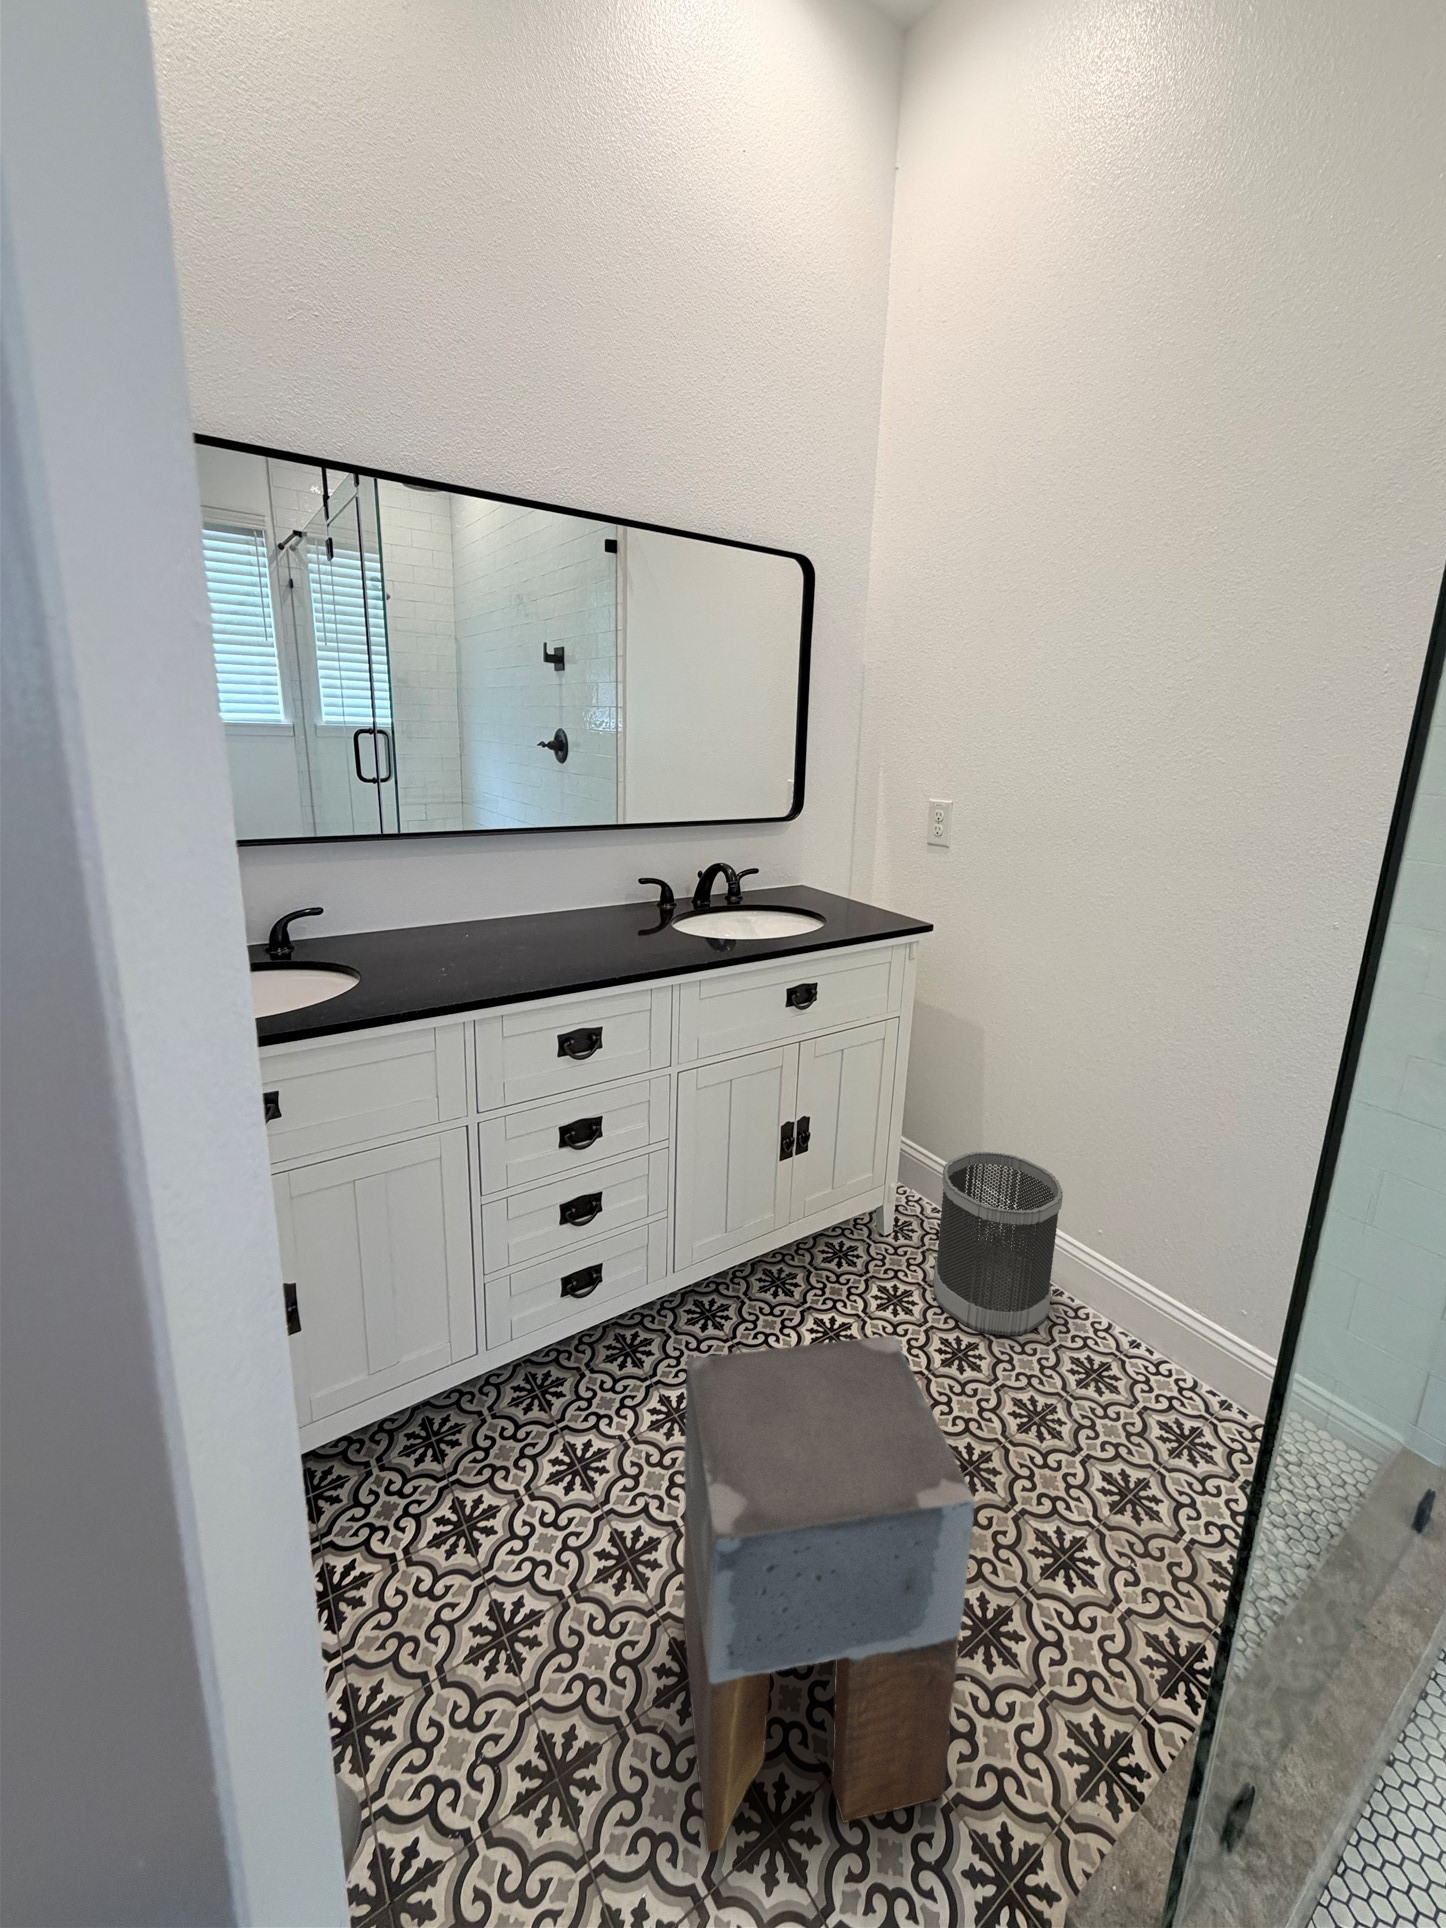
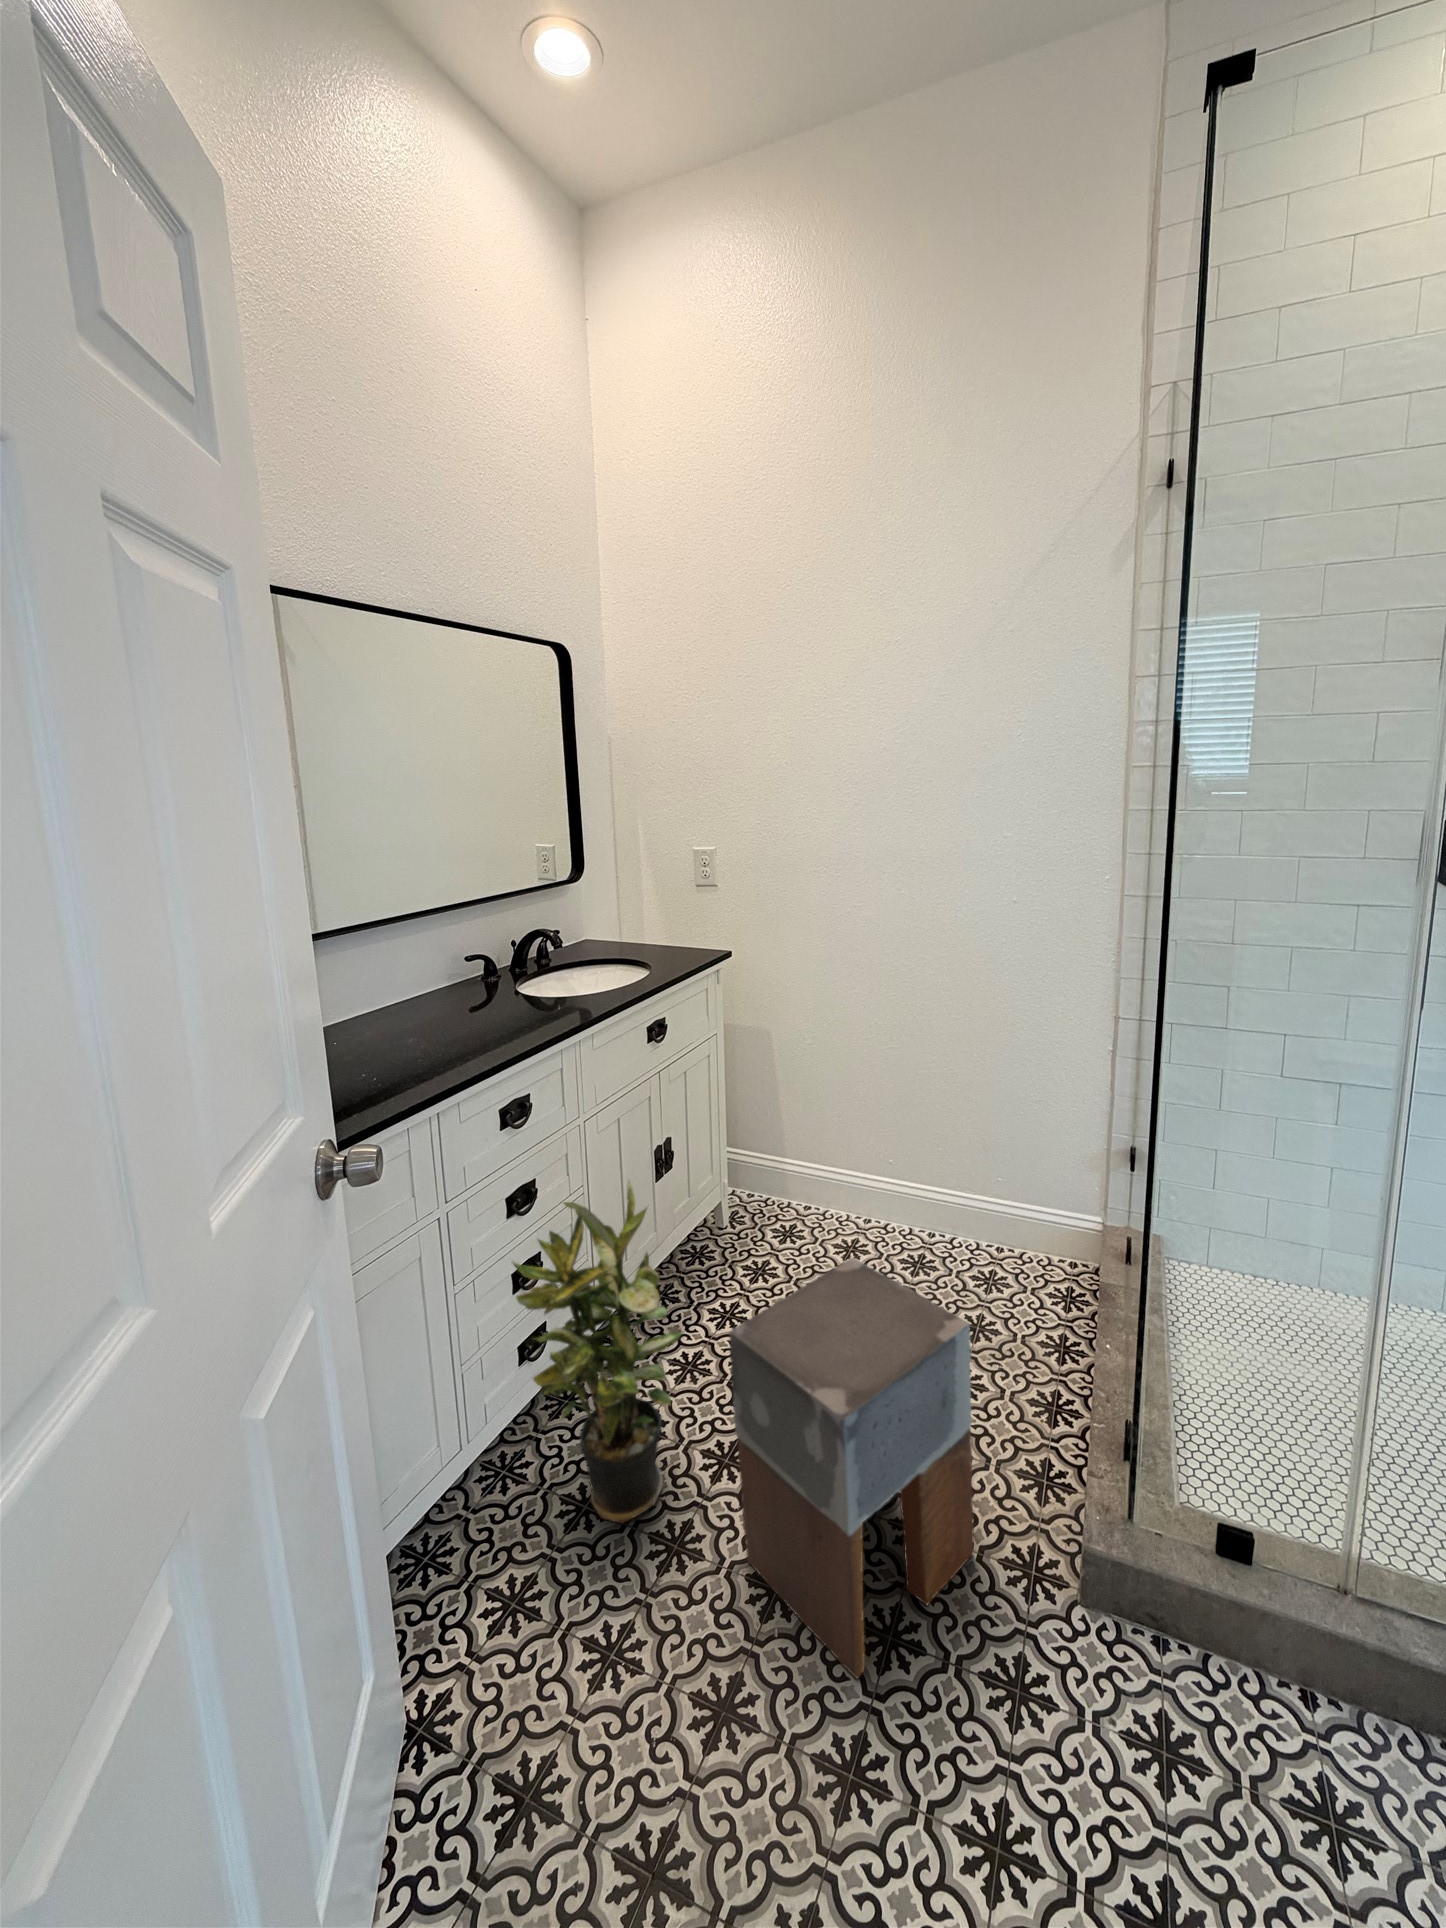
potted plant: none [513,1142,703,1504] -> present [513,1180,683,1523]
wastebasket: present [933,1152,1063,1336] -> none [772,1125,869,1269]

